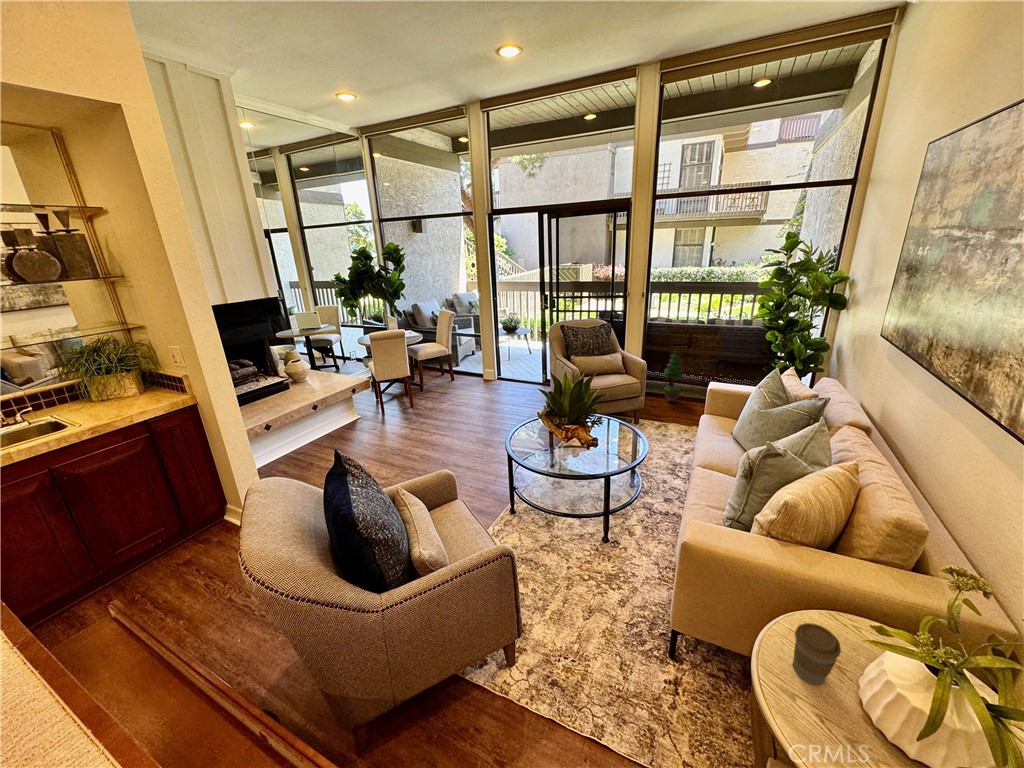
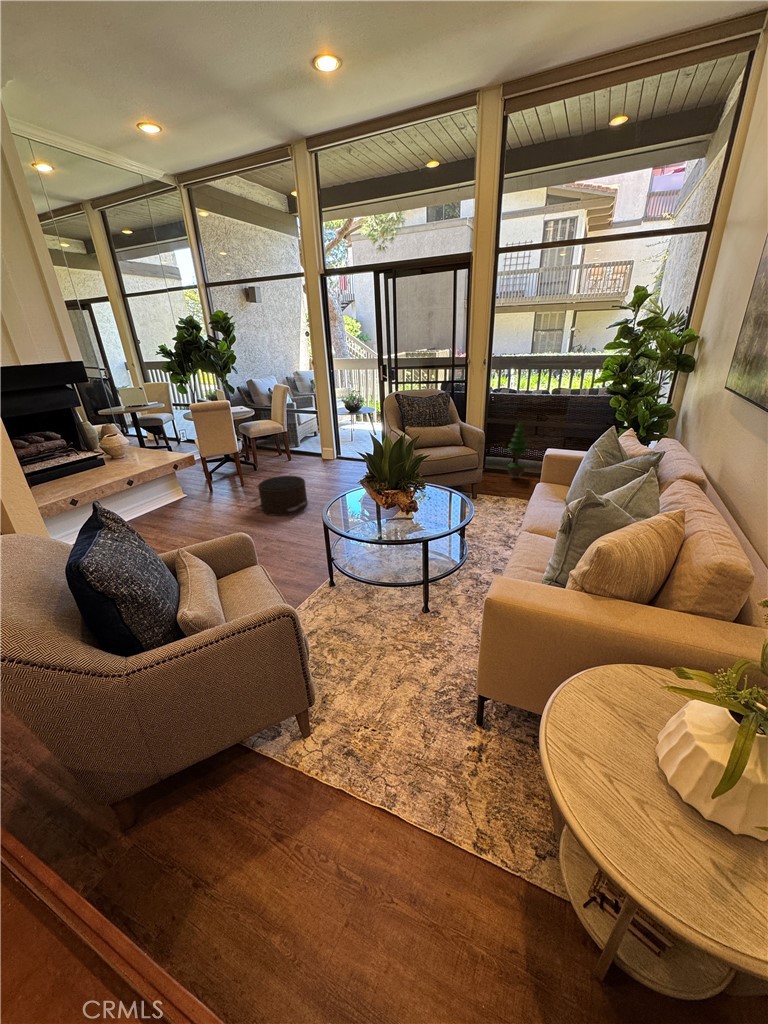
pouf: none [424,398,479,437] -> present [252,476,308,516]
coffee cup: present [793,623,841,685] -> none [585,671,635,738]

